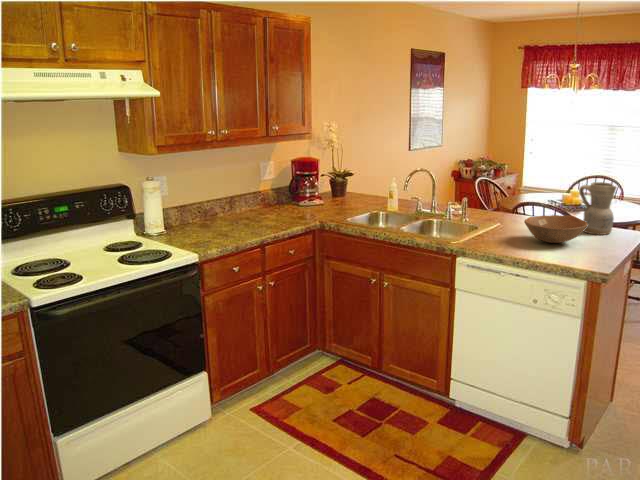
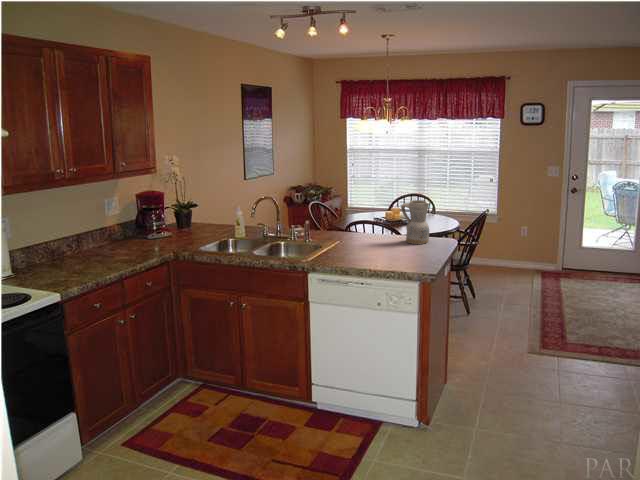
bowl: present [524,215,588,243] -> none [361,230,411,254]

